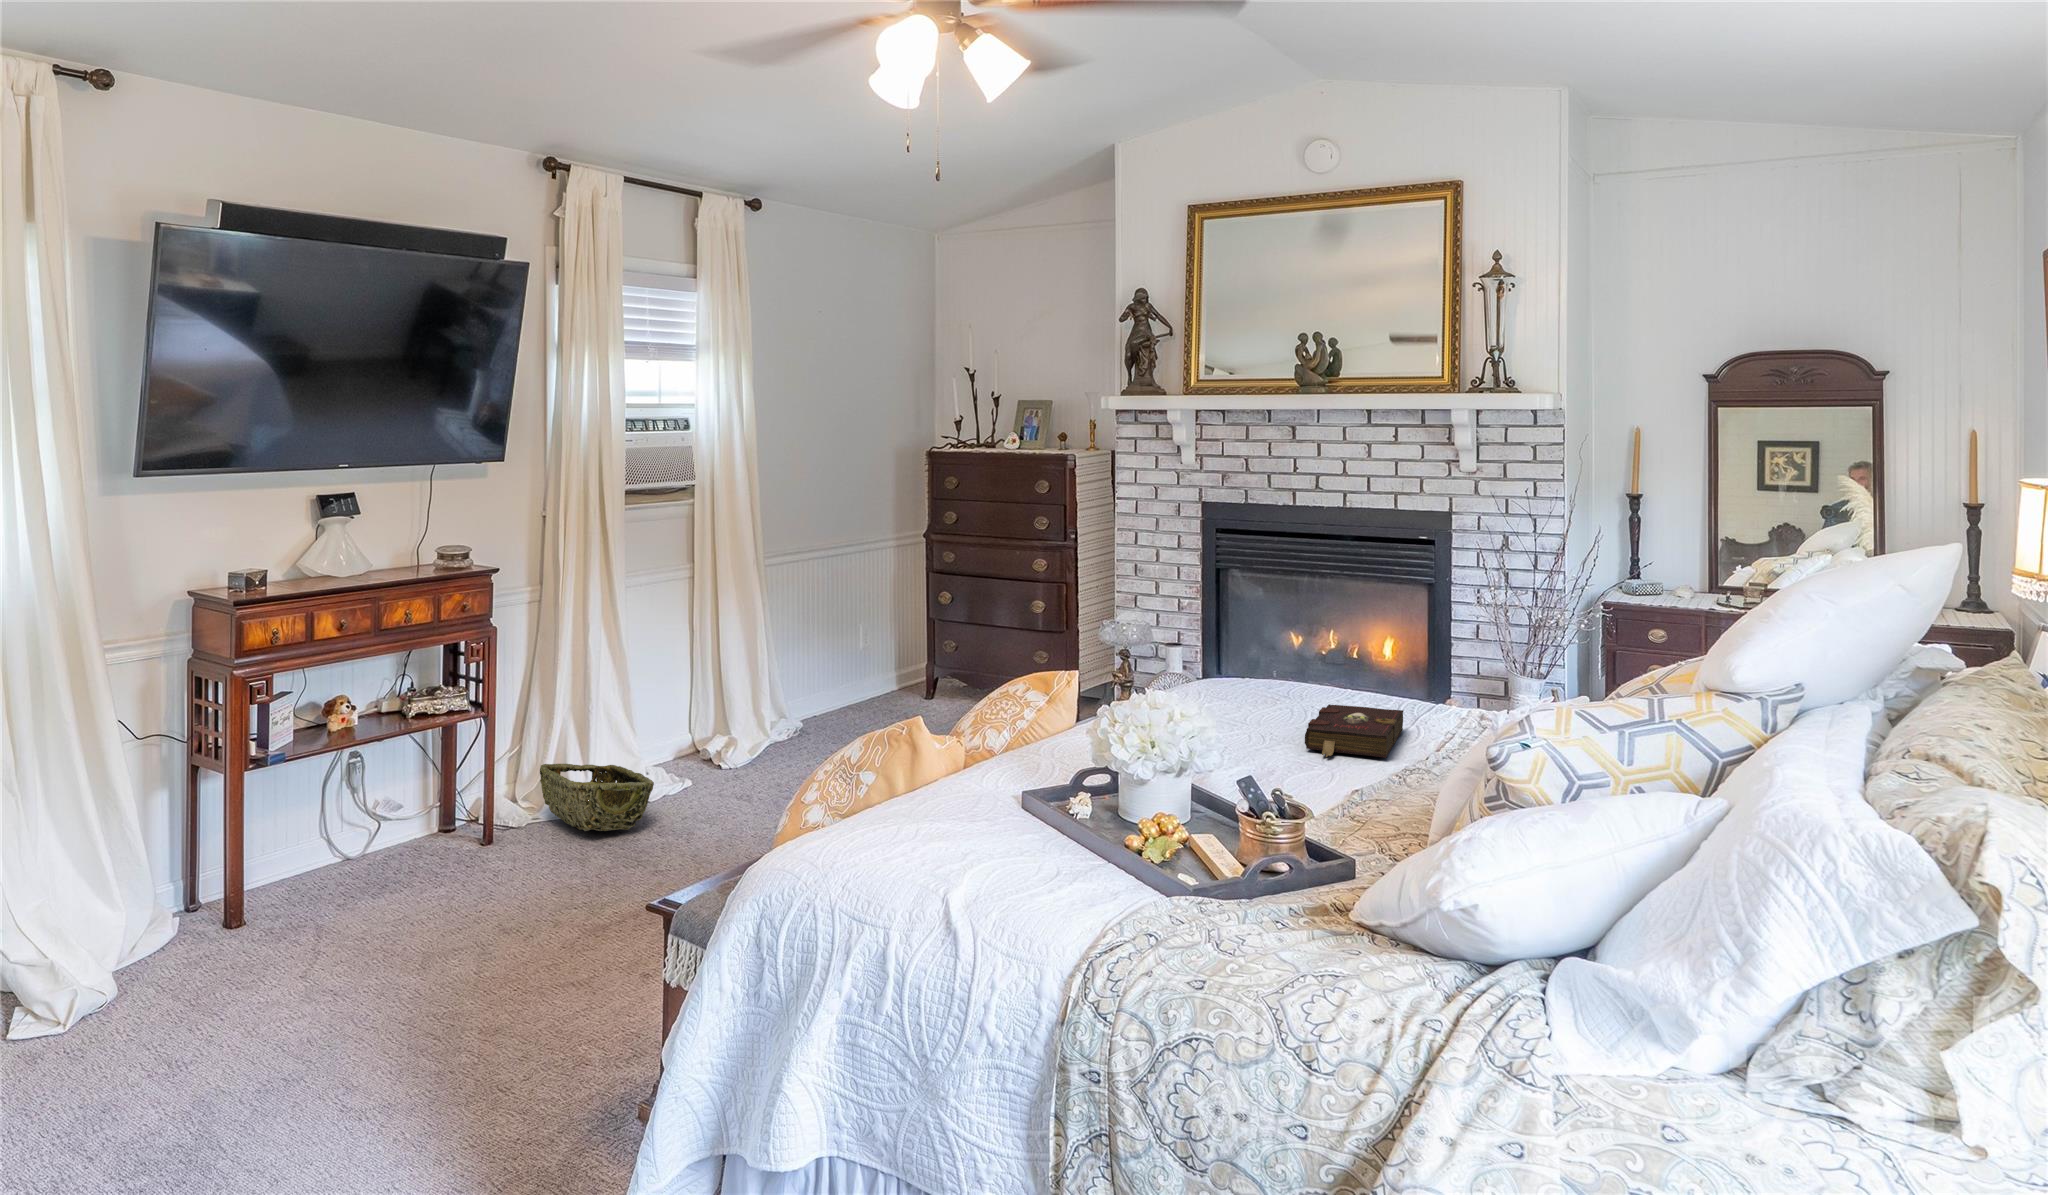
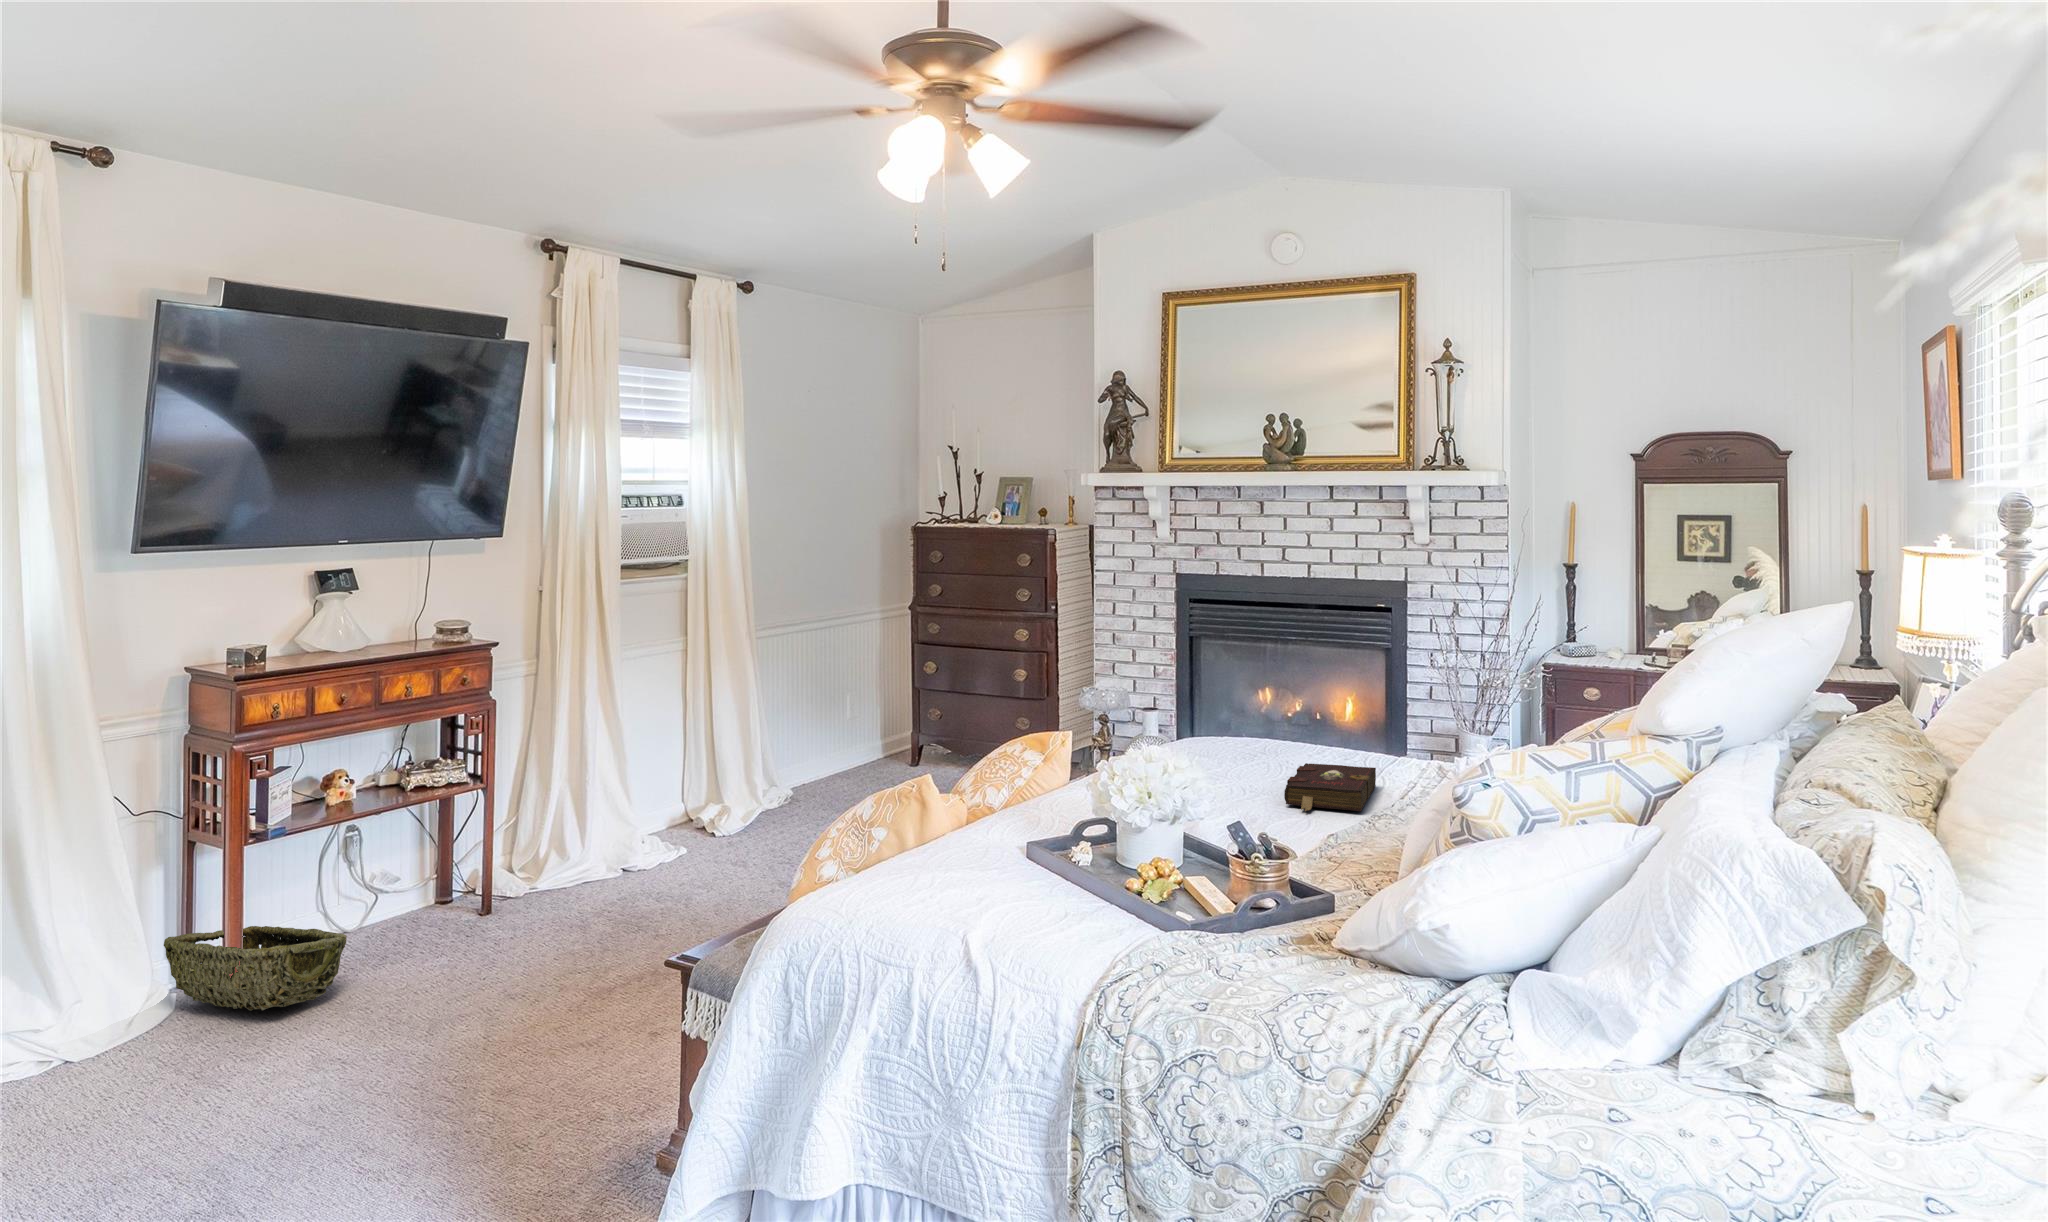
woven basket: present [540,764,654,832] -> present [164,926,347,1011]

